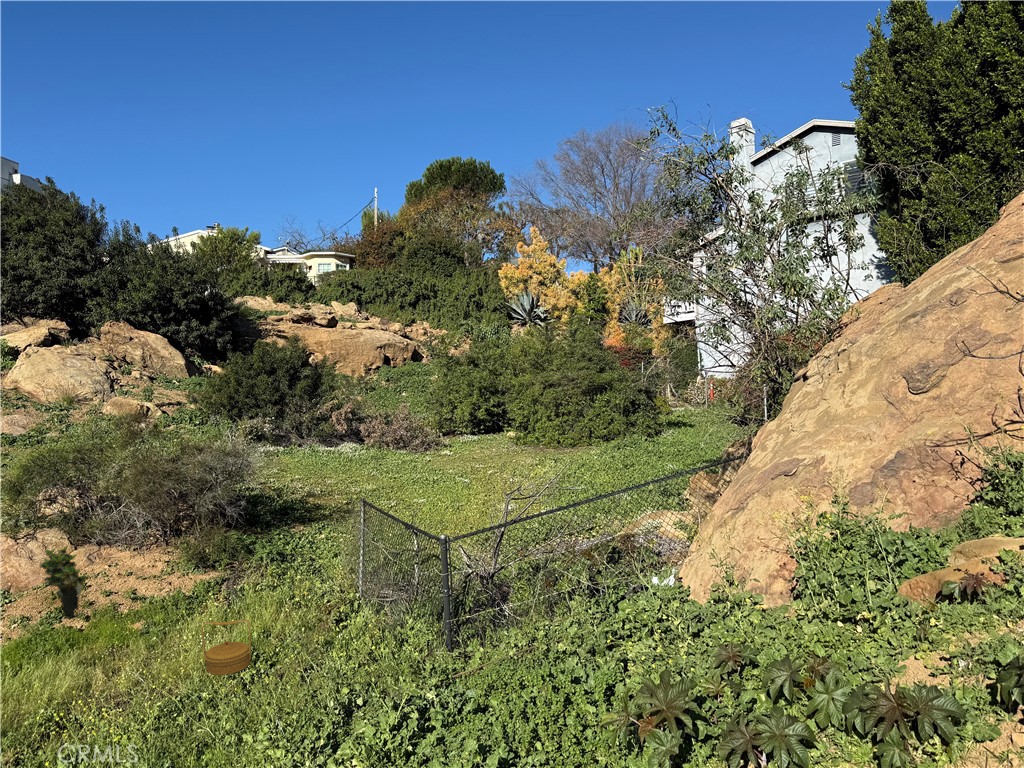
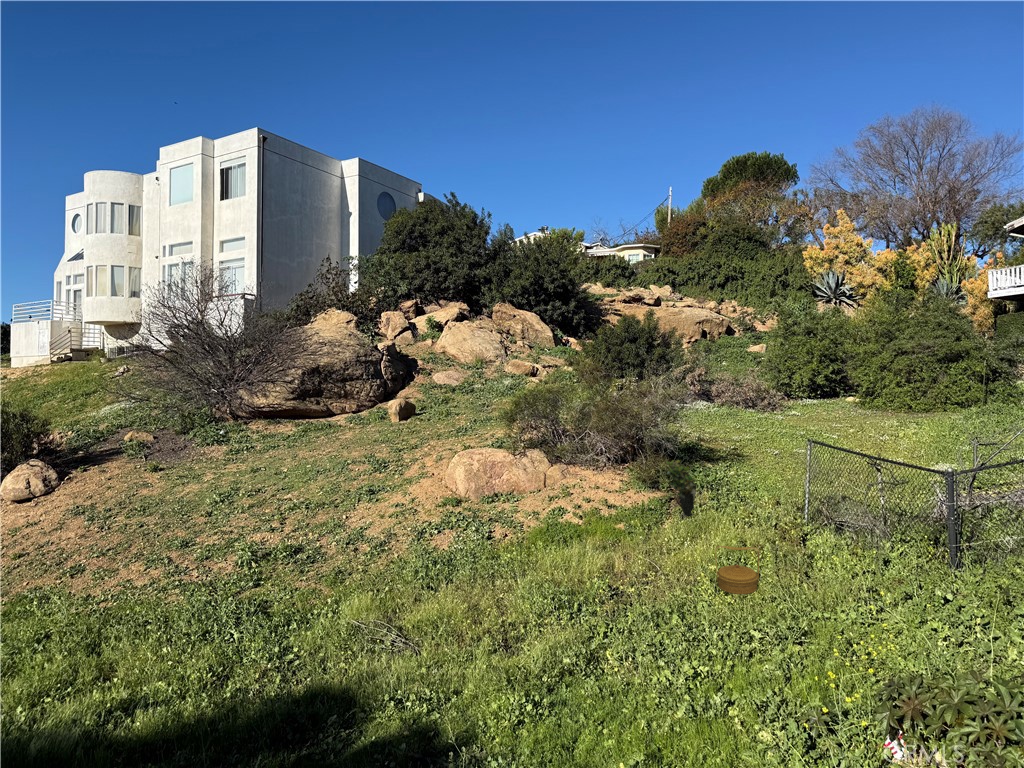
potted plant: present [39,546,86,619] -> present [666,460,697,516]

